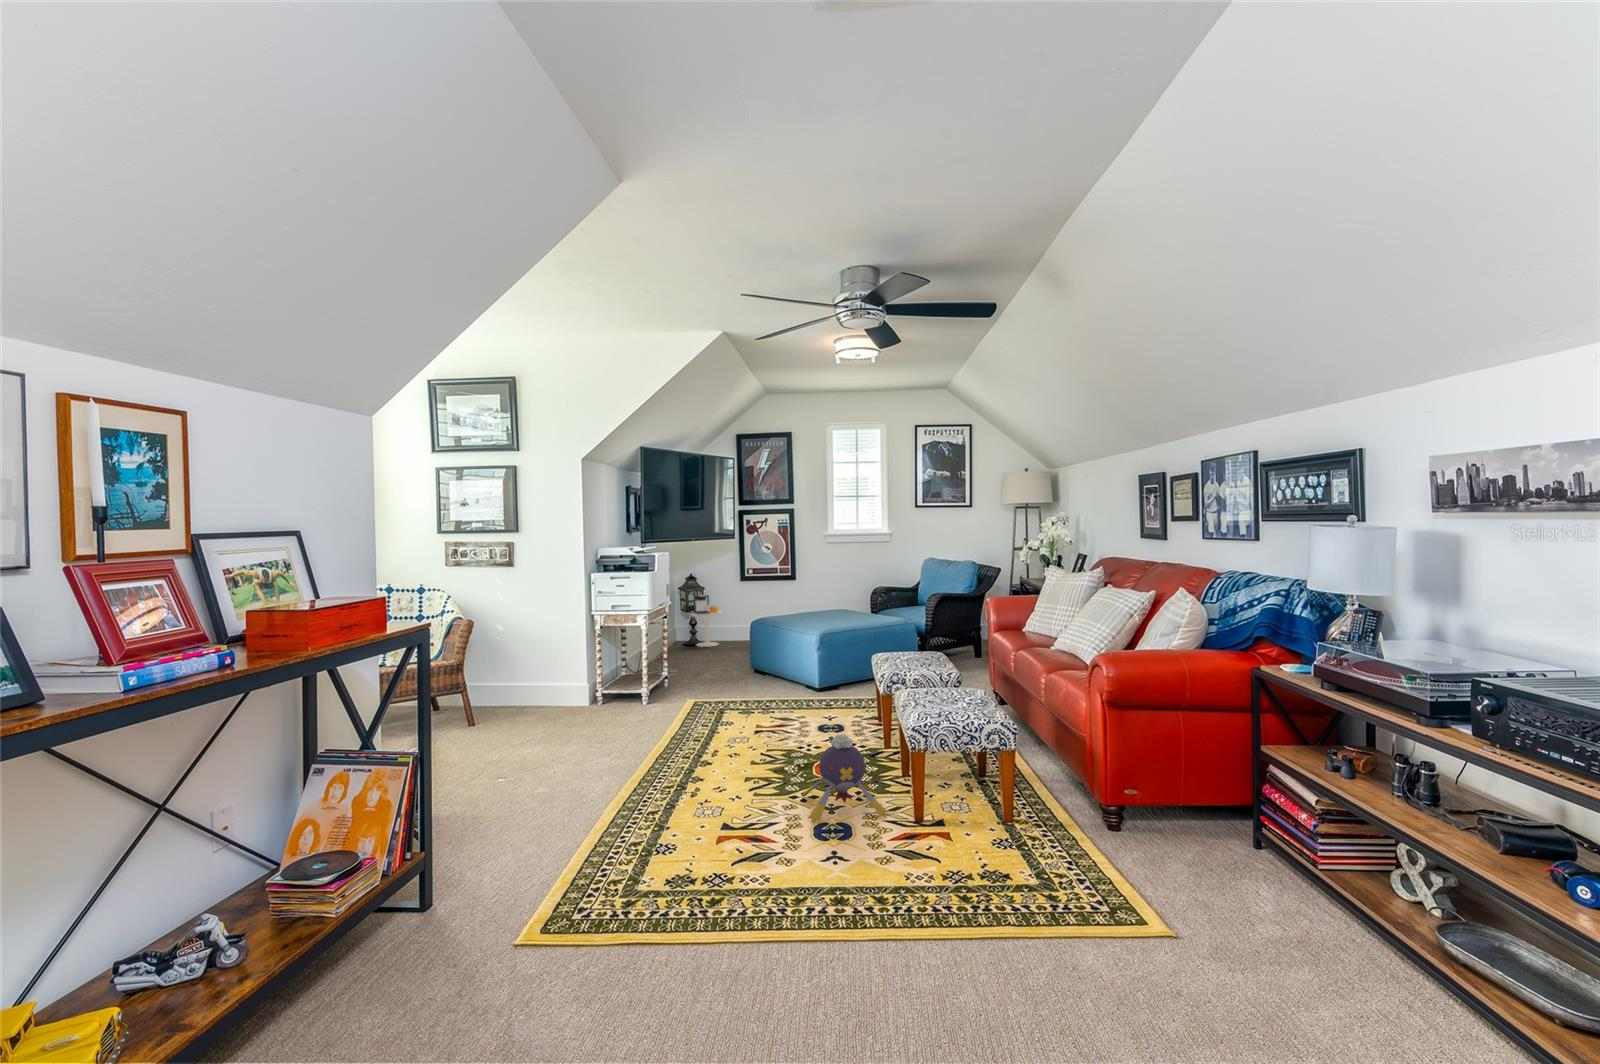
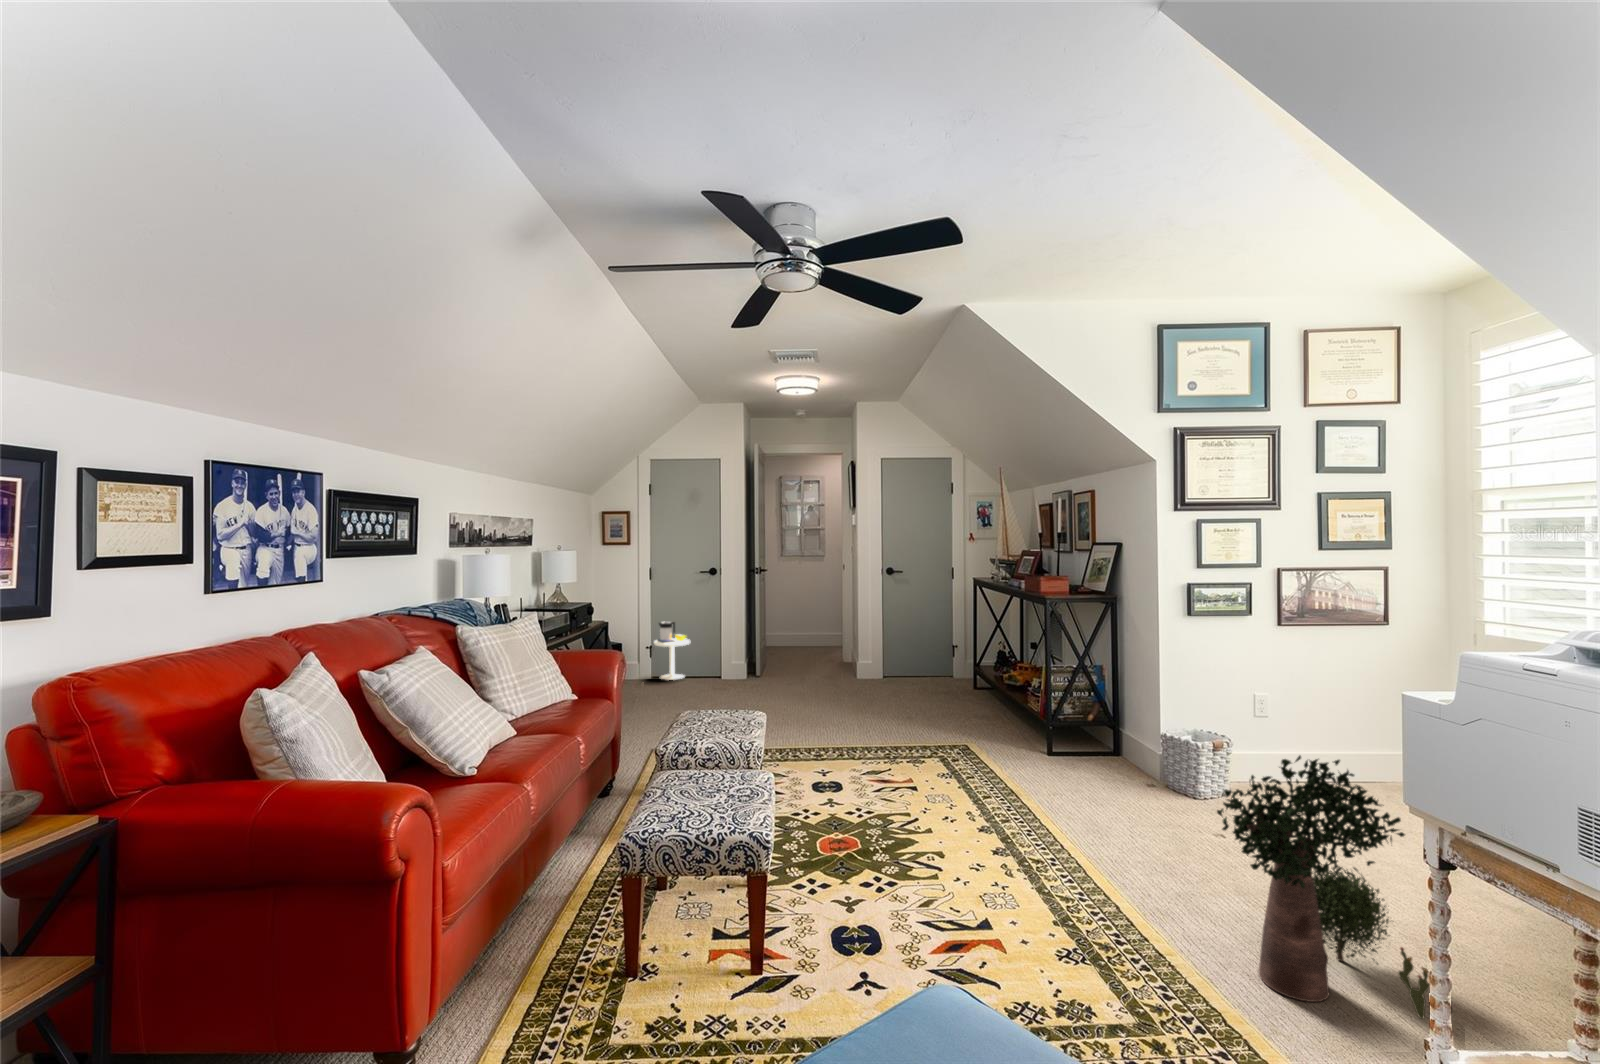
potted plant: none [1121,682,1280,886] -> present [1217,756,1430,1019]
plush toy: present [801,734,887,823] -> none [807,810,920,928]

